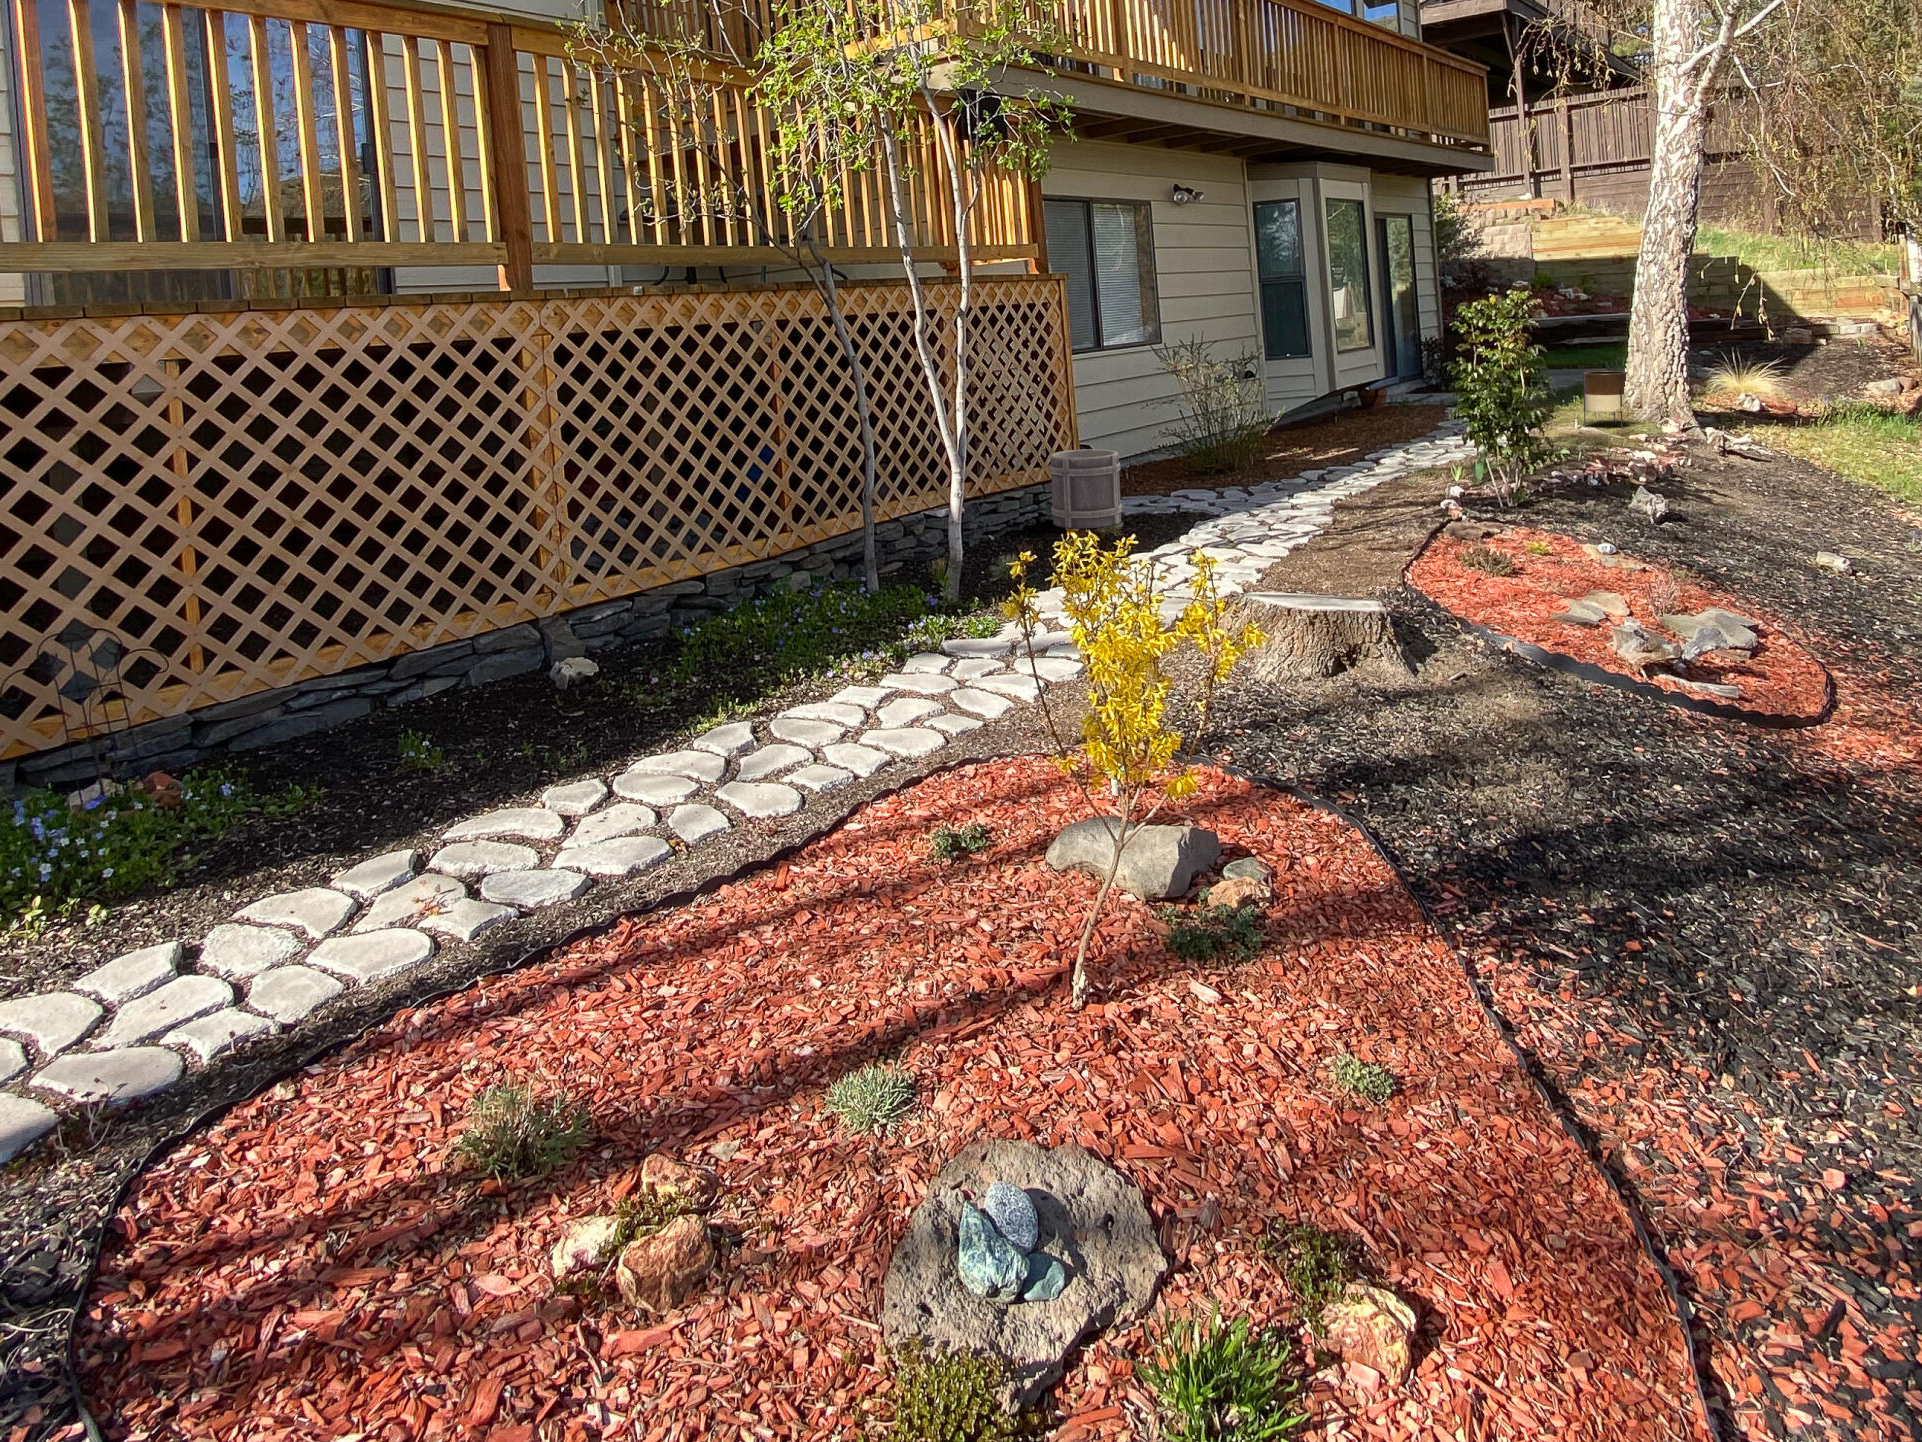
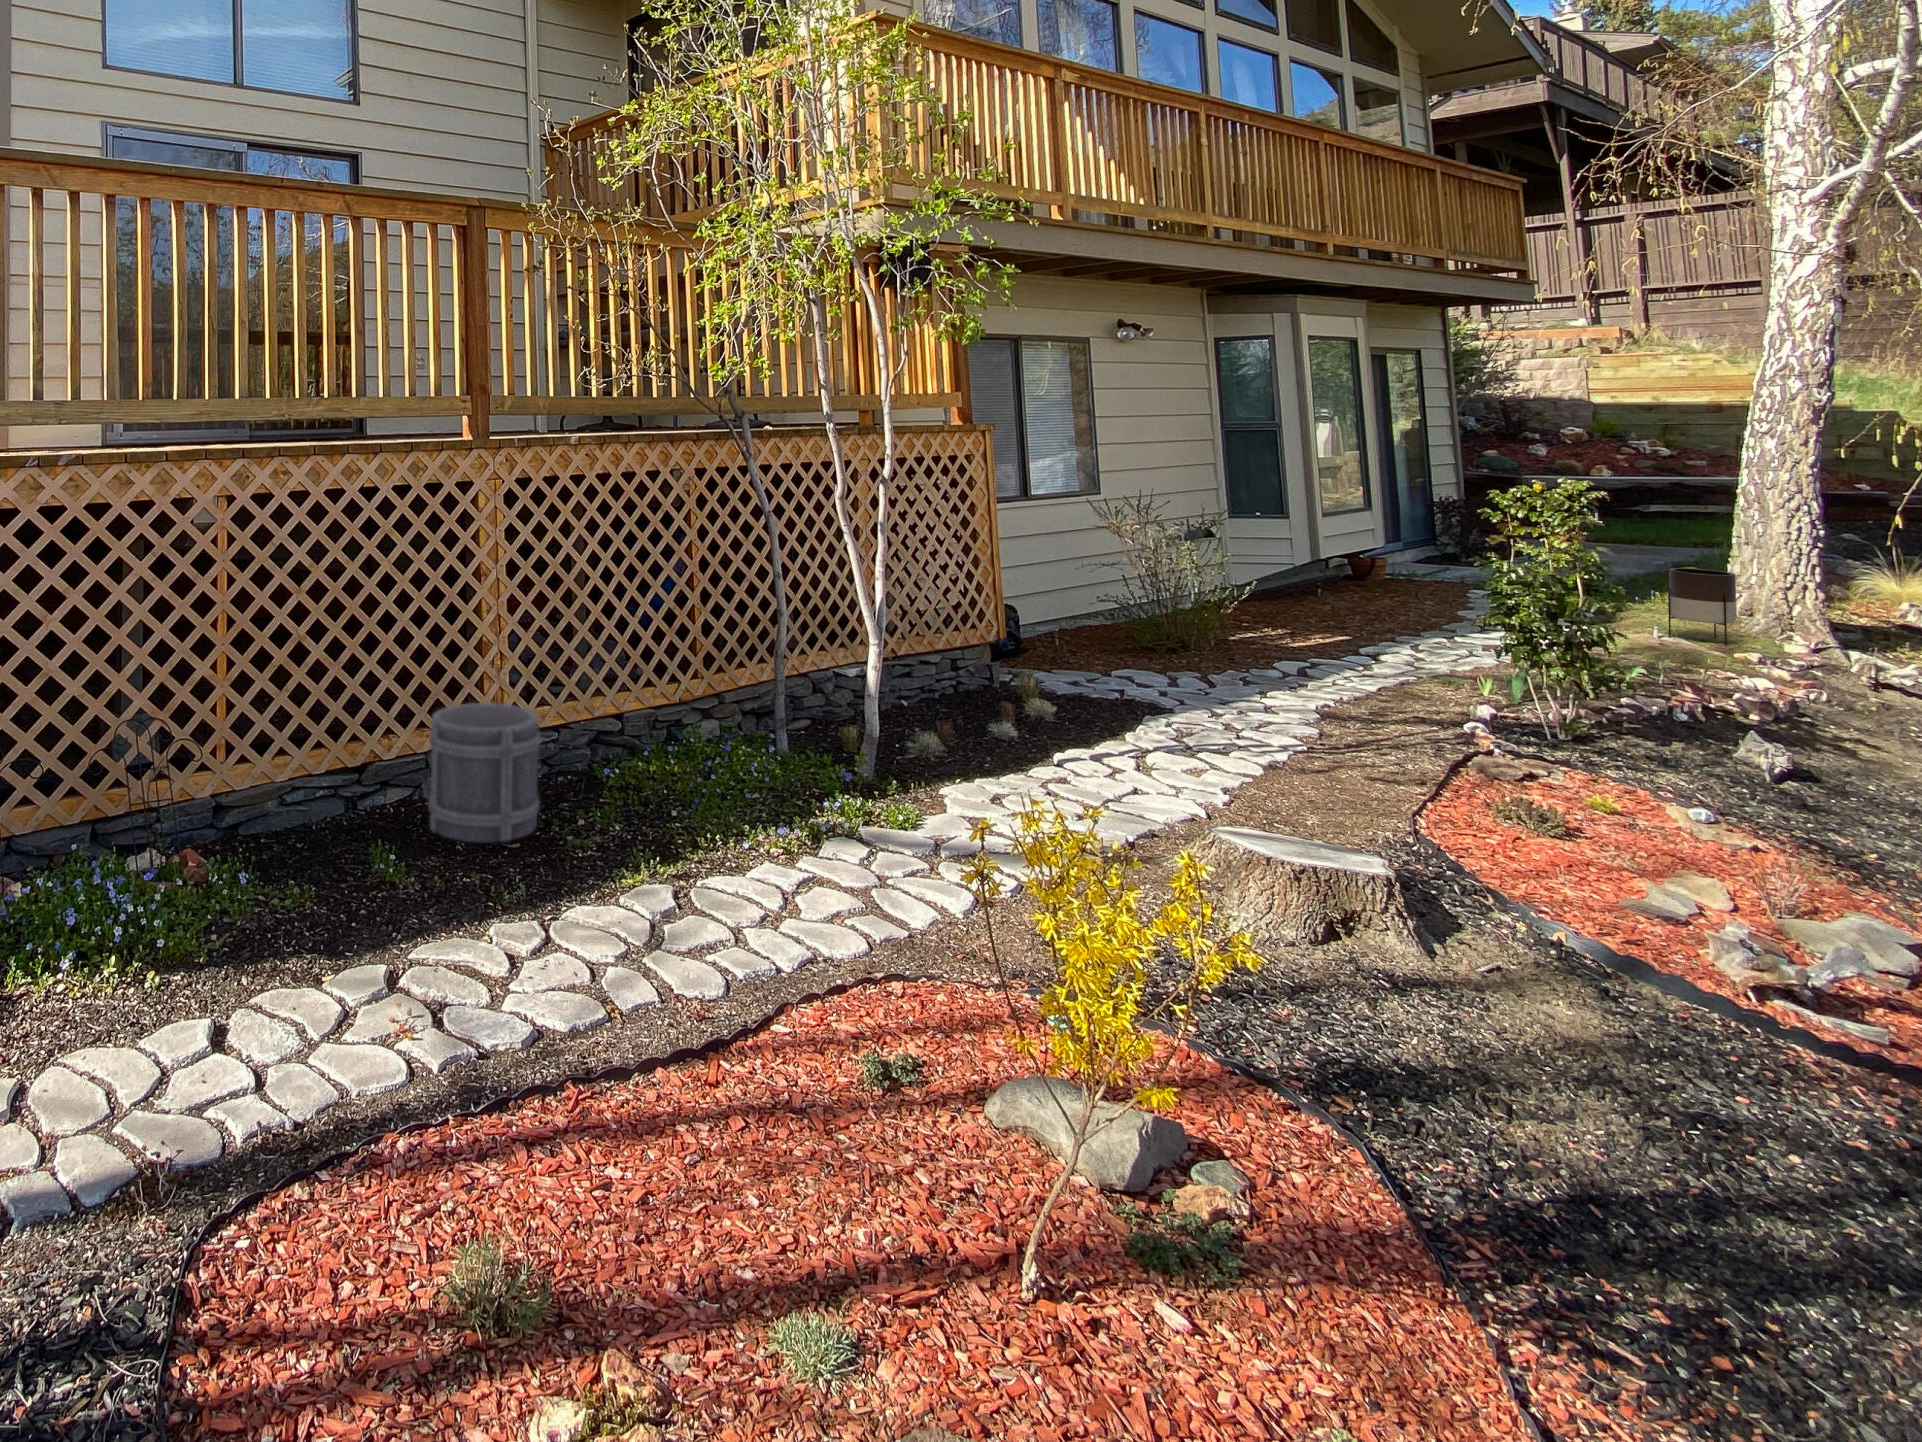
bucket: present [1050,449,1122,528] -> present [428,703,540,842]

